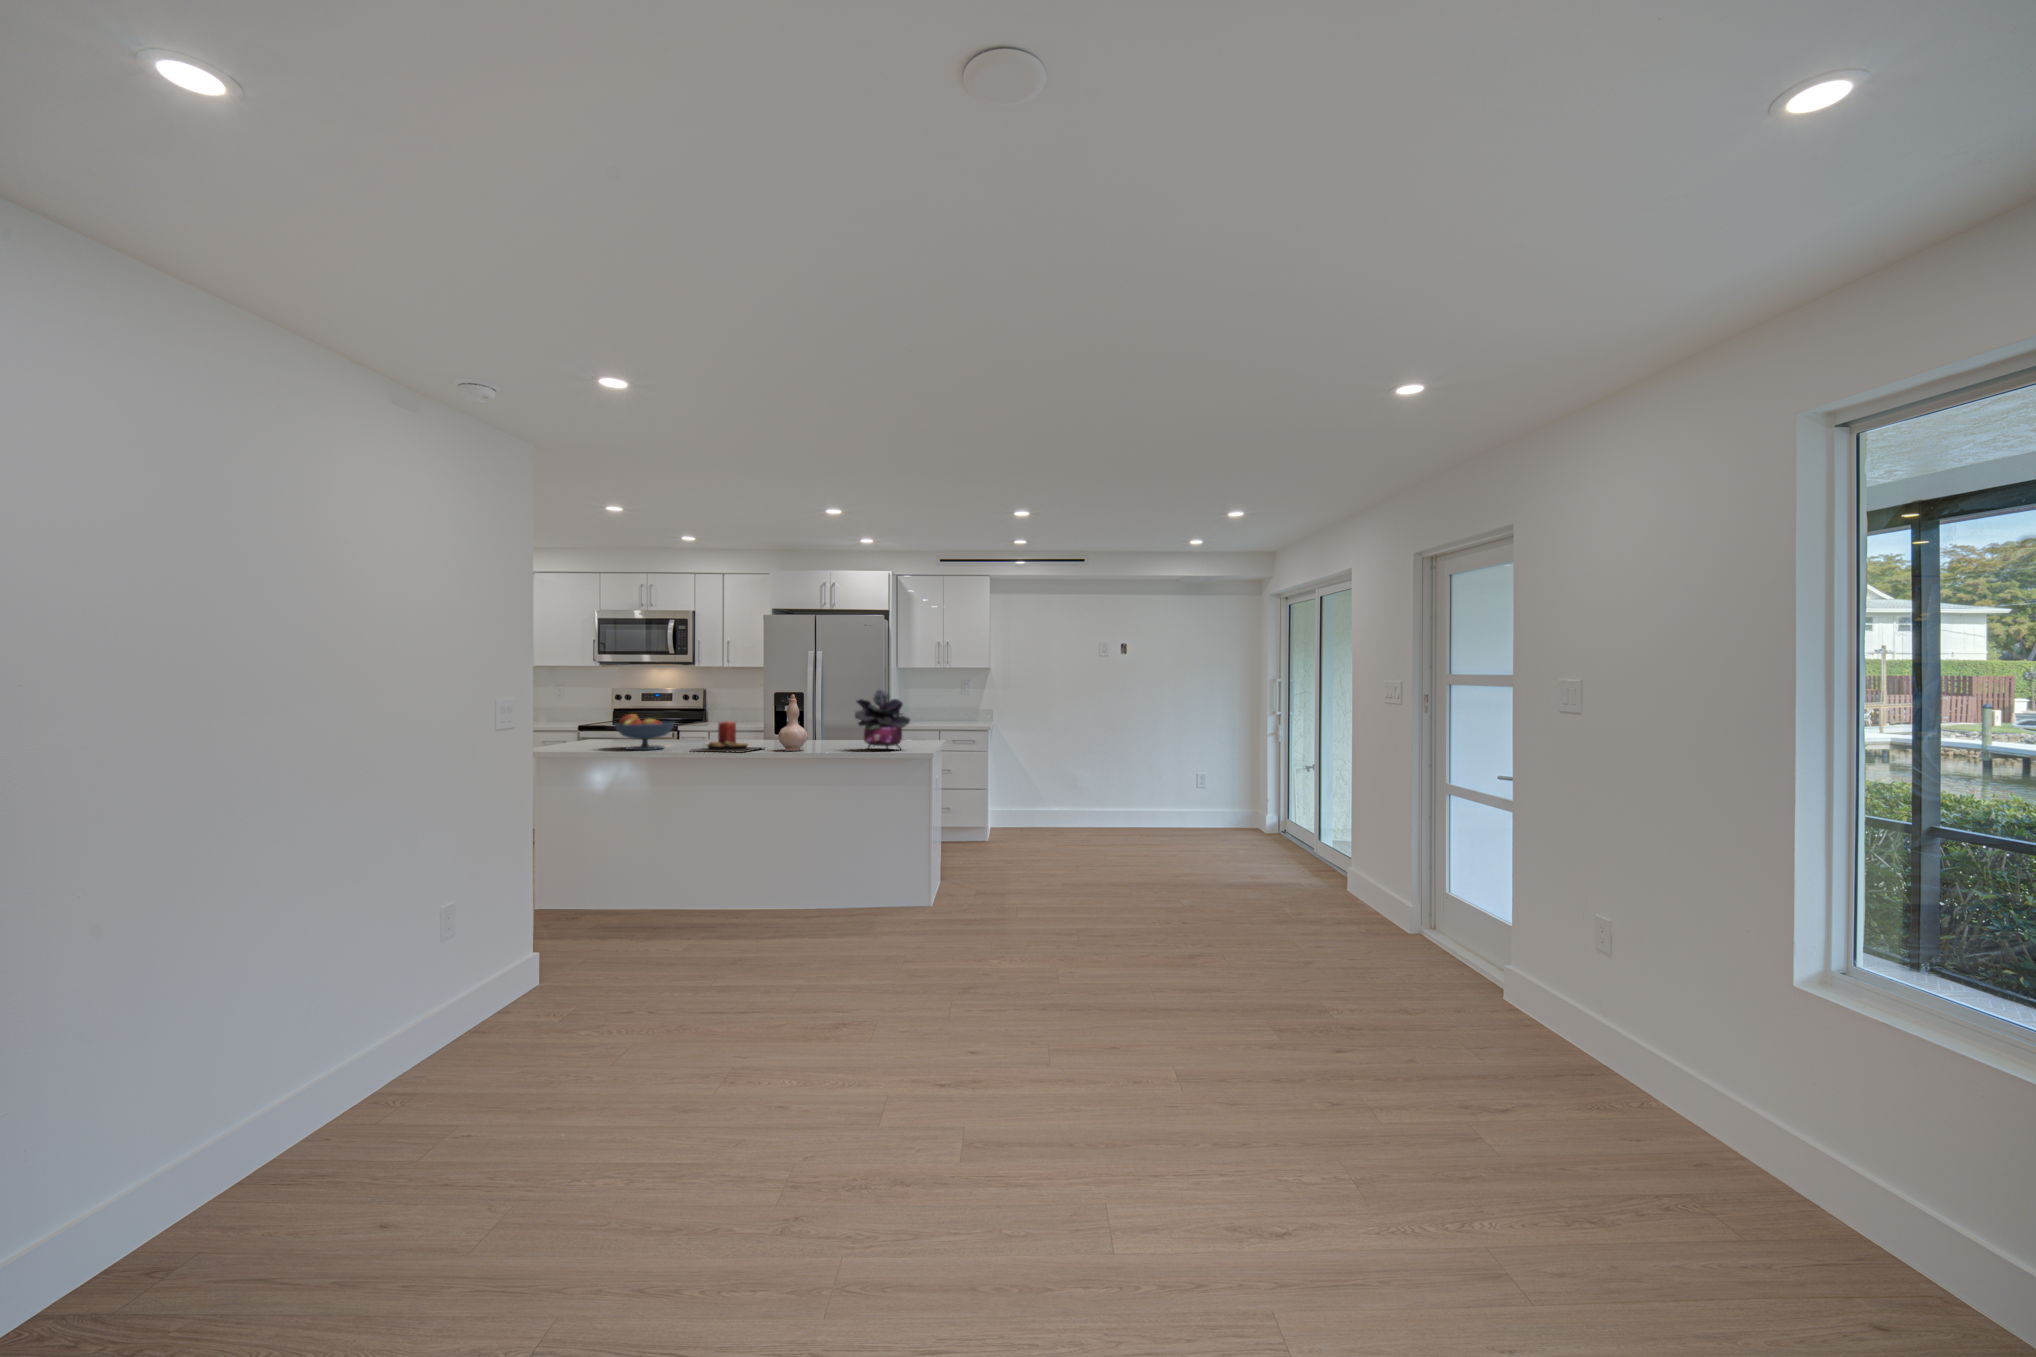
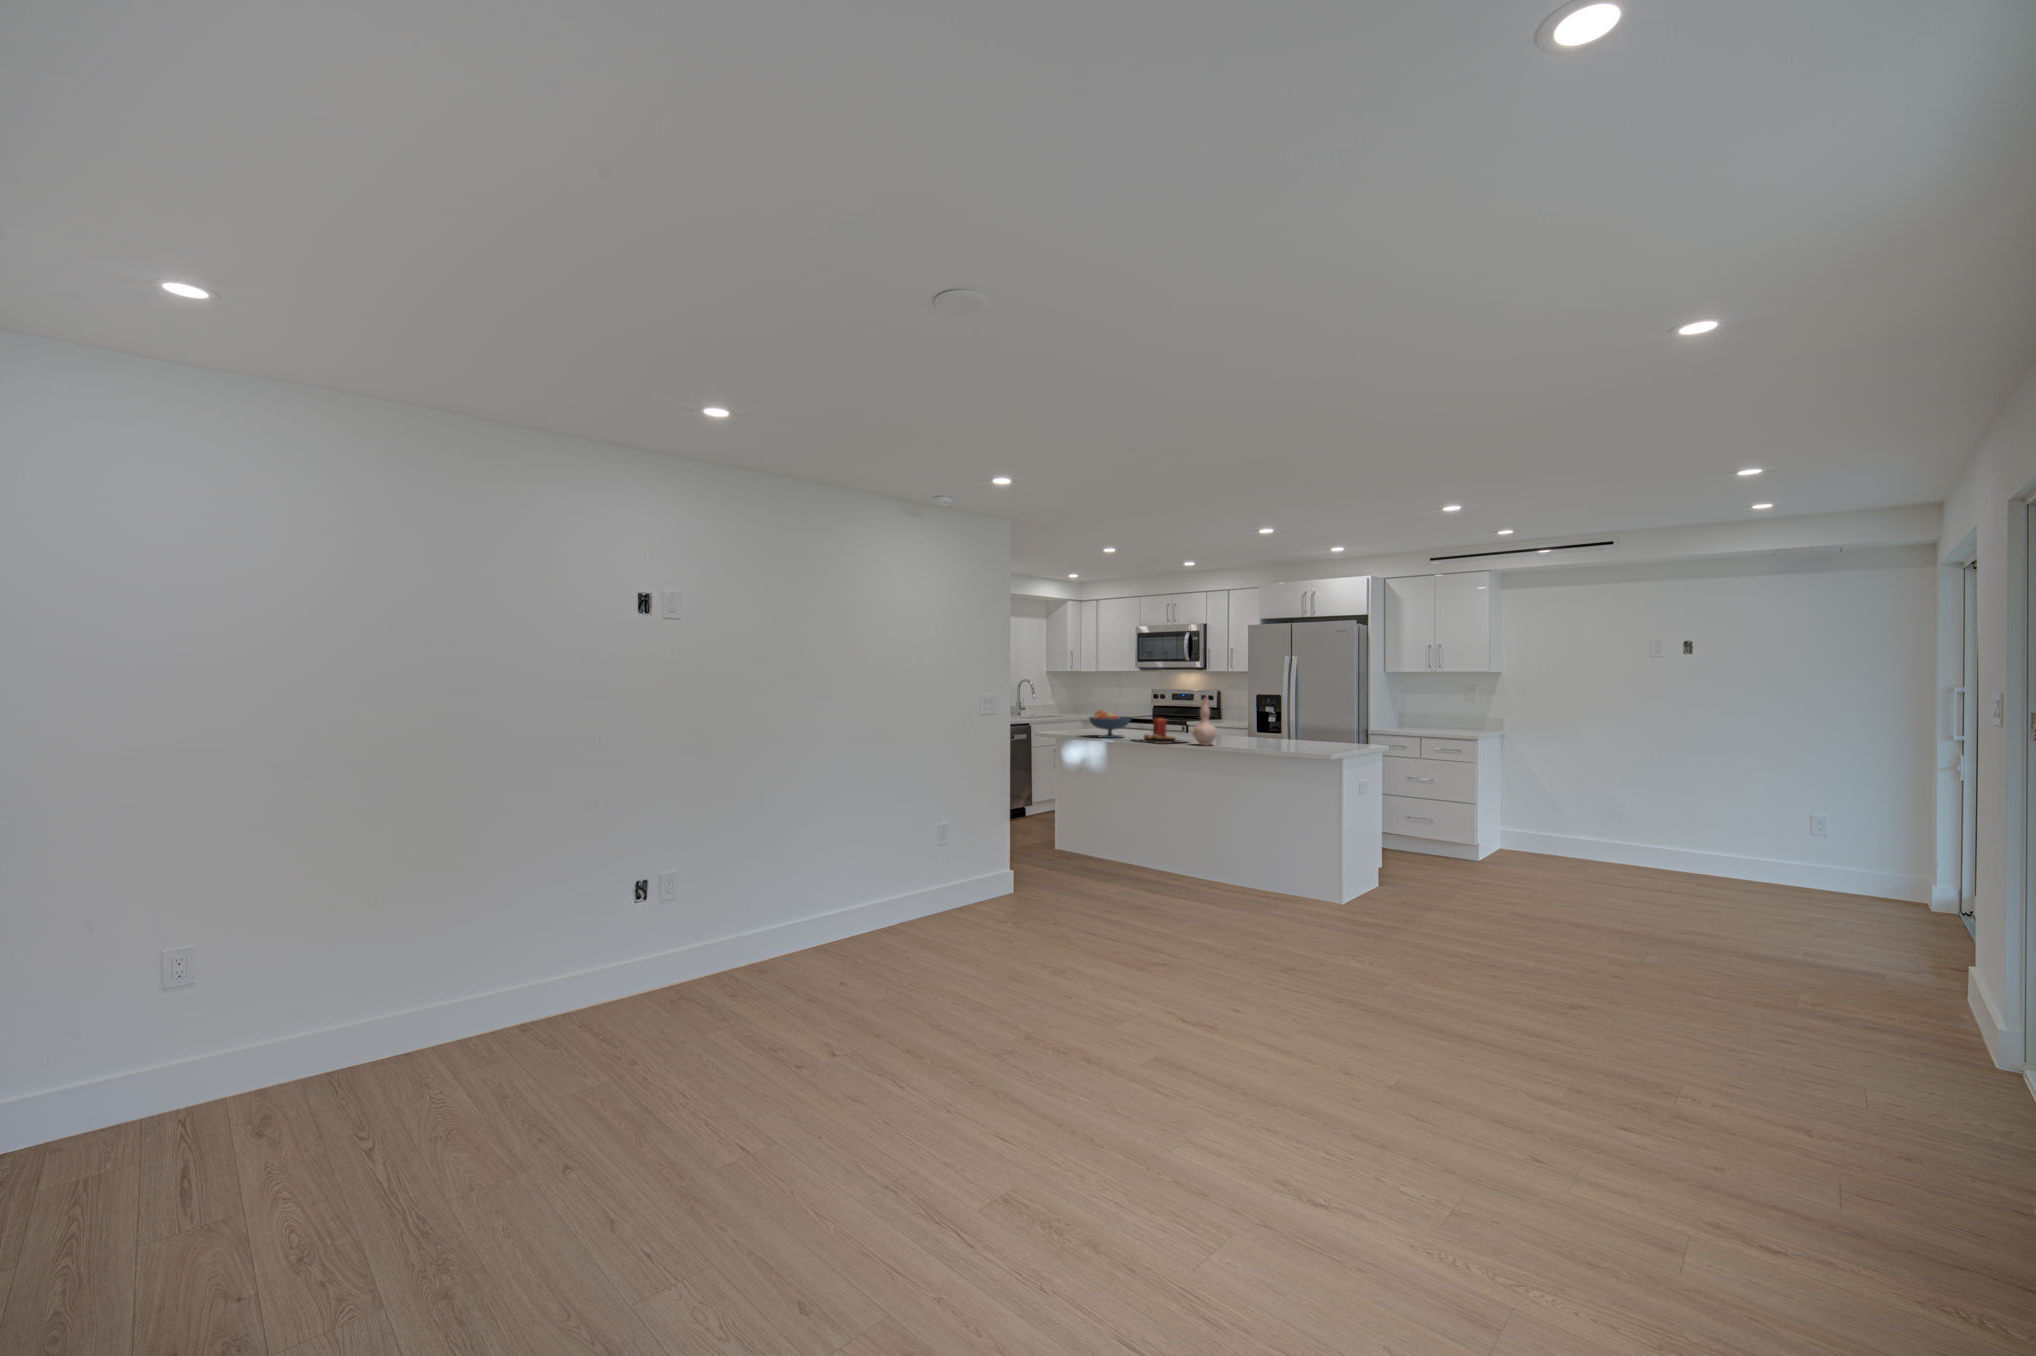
potted plant: present [855,690,910,749] -> none [1250,694,1302,751]

